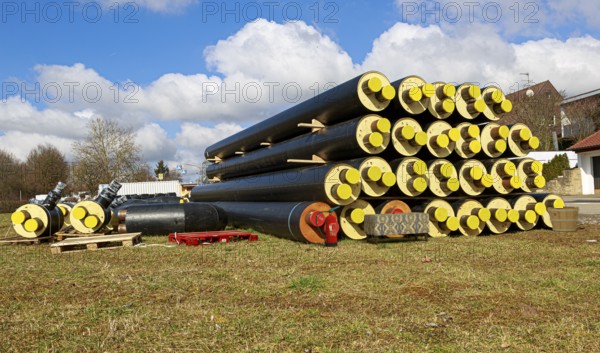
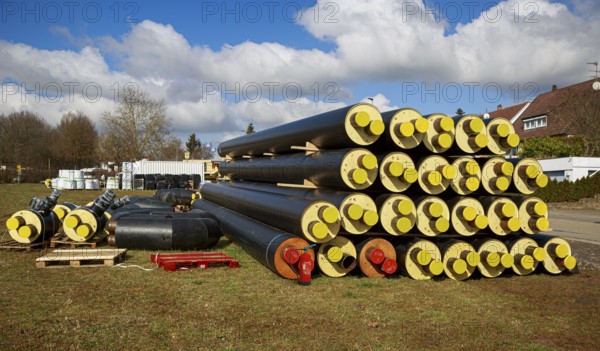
wooden bucket: present [547,206,579,232] -> none [548,252,583,282]
bench: present [364,212,430,244] -> none [343,252,409,286]

